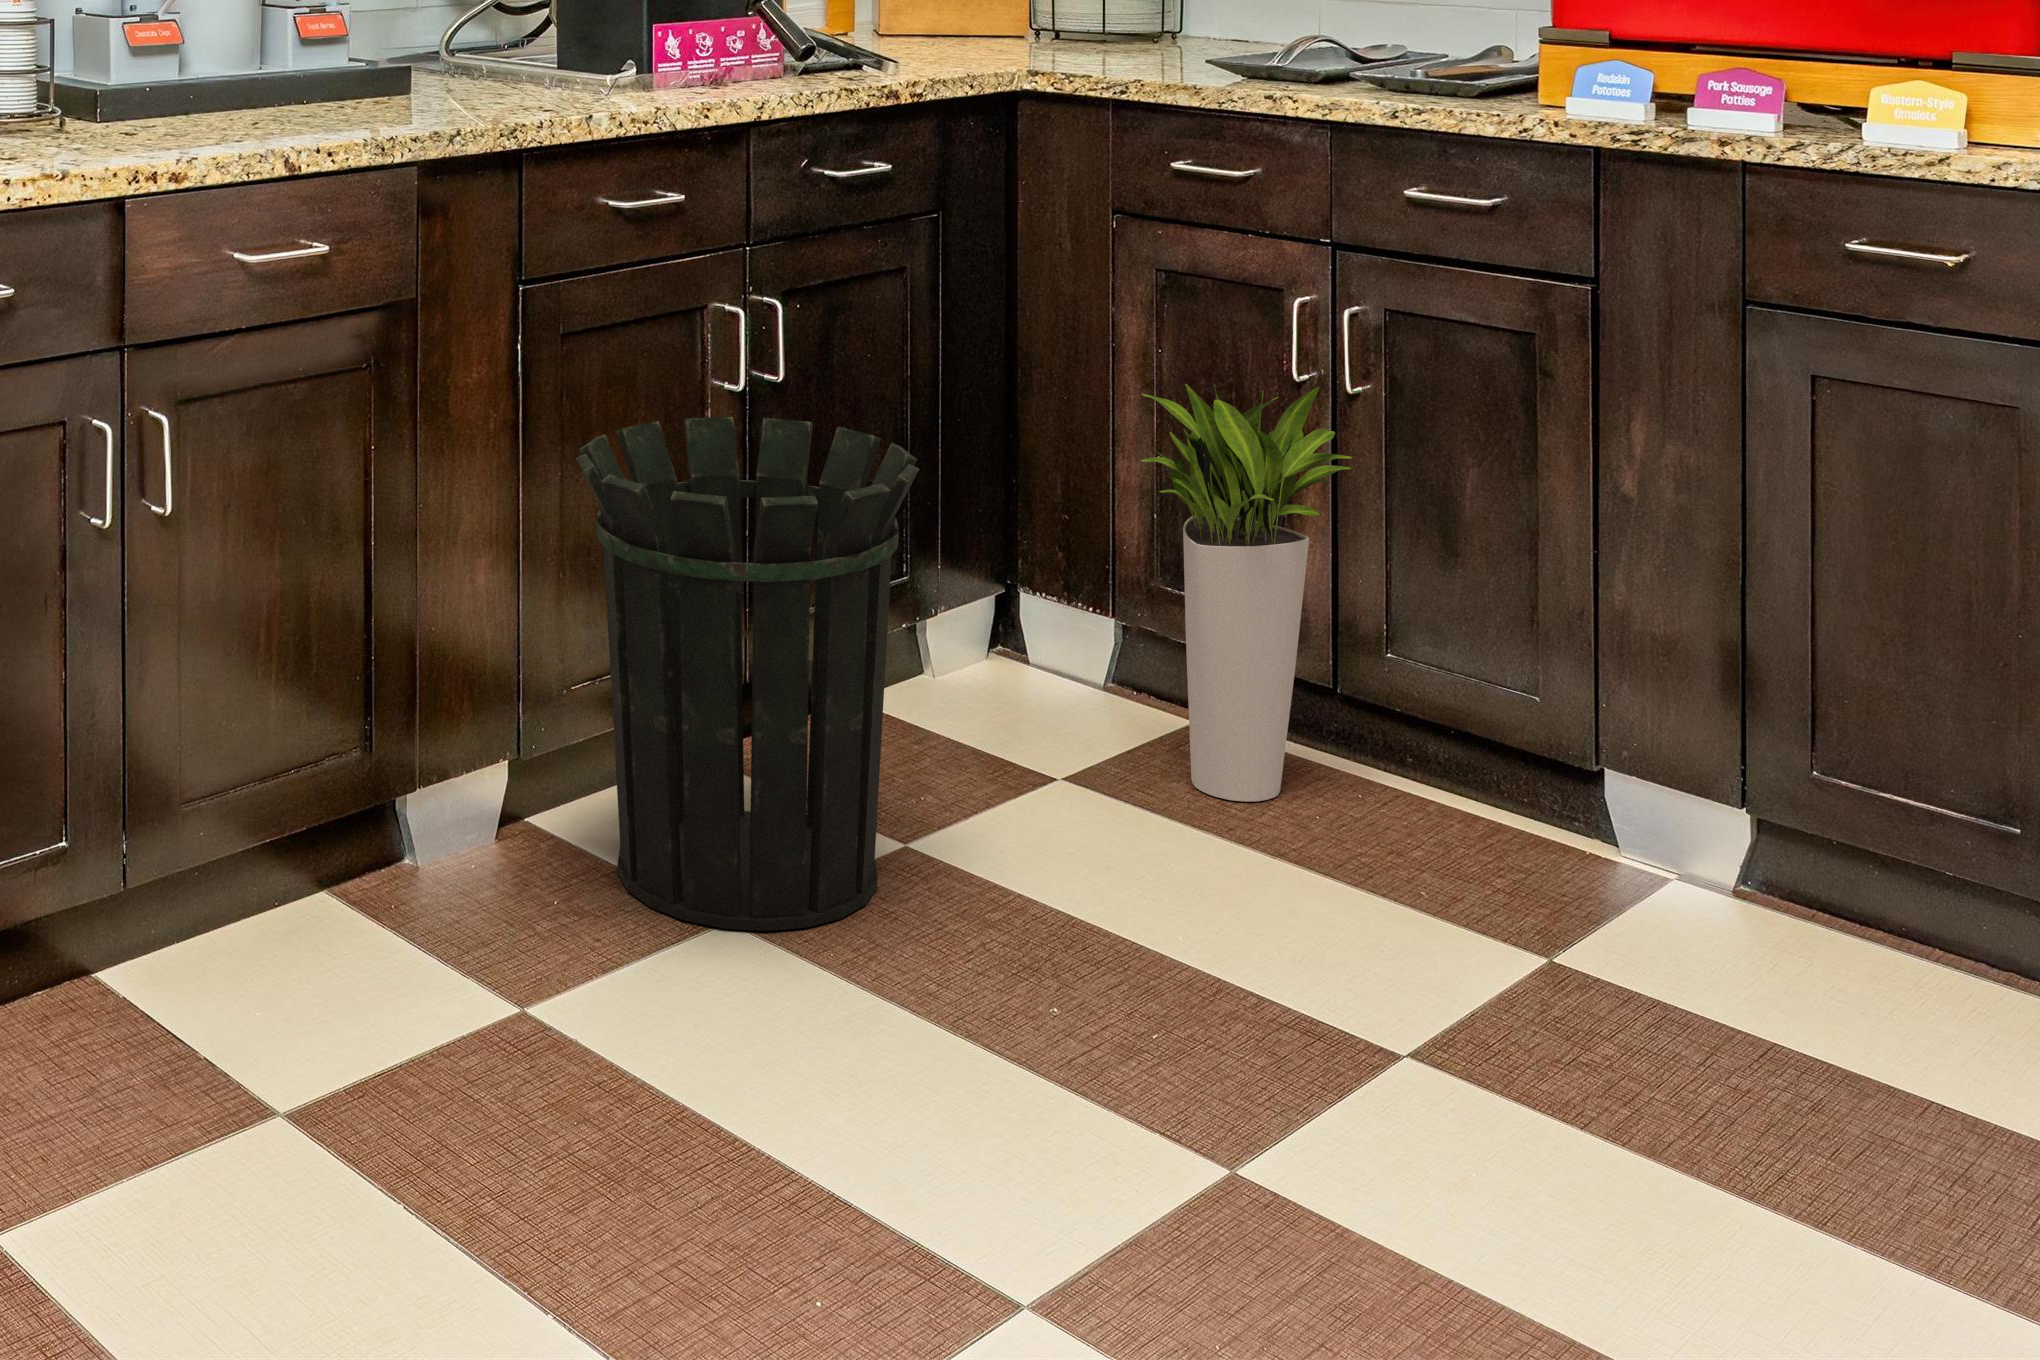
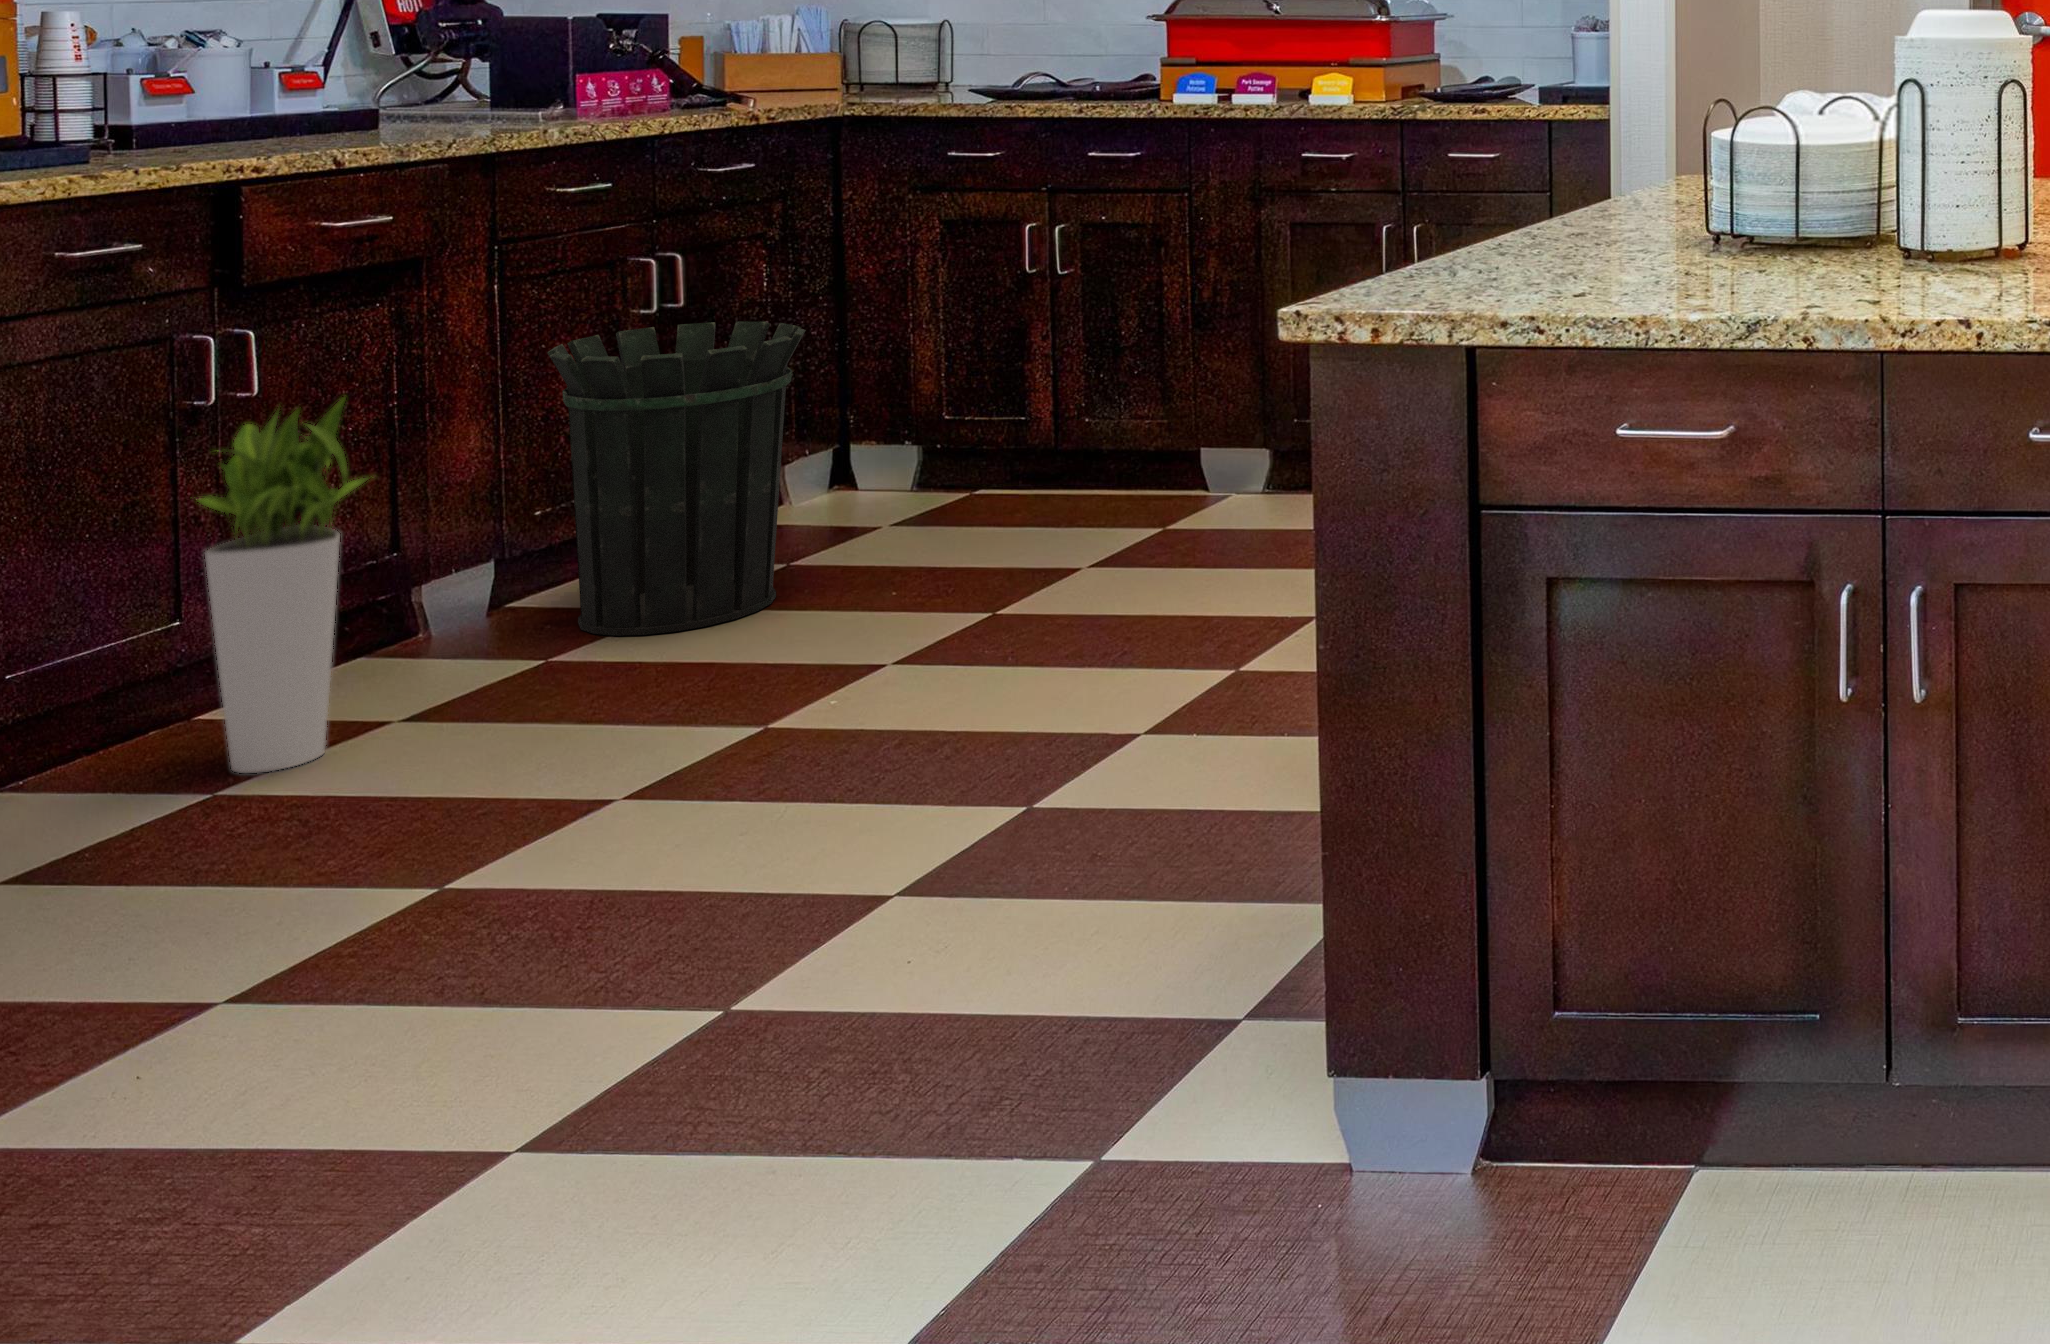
planter: present [1141,384,1352,802] -> present [199,398,366,773]

